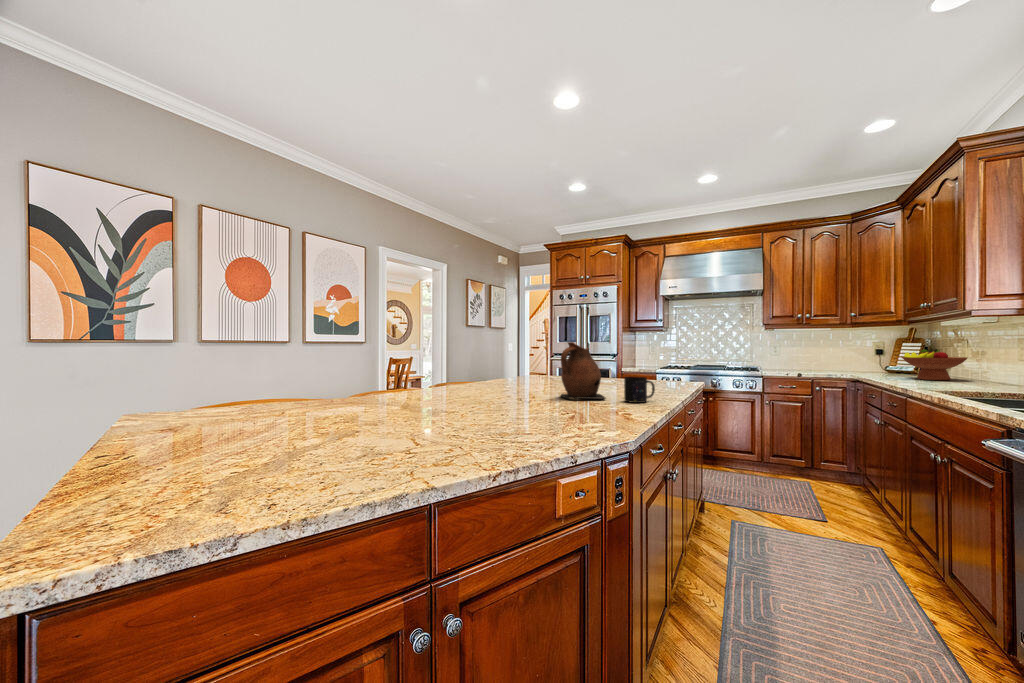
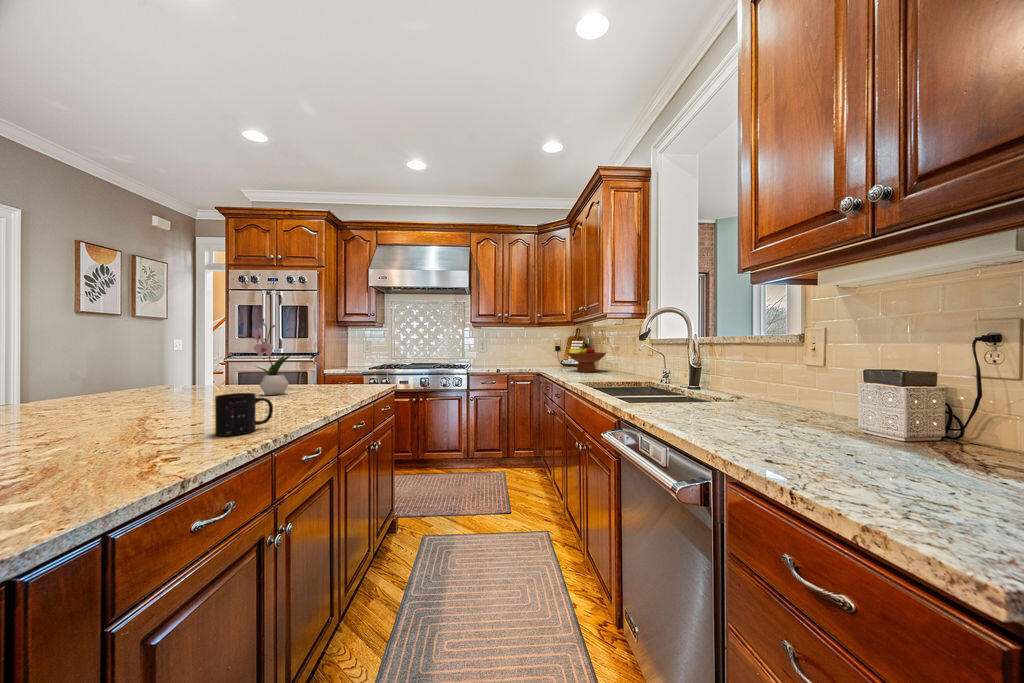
flower arrangement: none [604,327,630,383] -> present [253,319,291,395]
ceramic pitcher: present [560,342,605,399] -> none [87,340,195,440]

